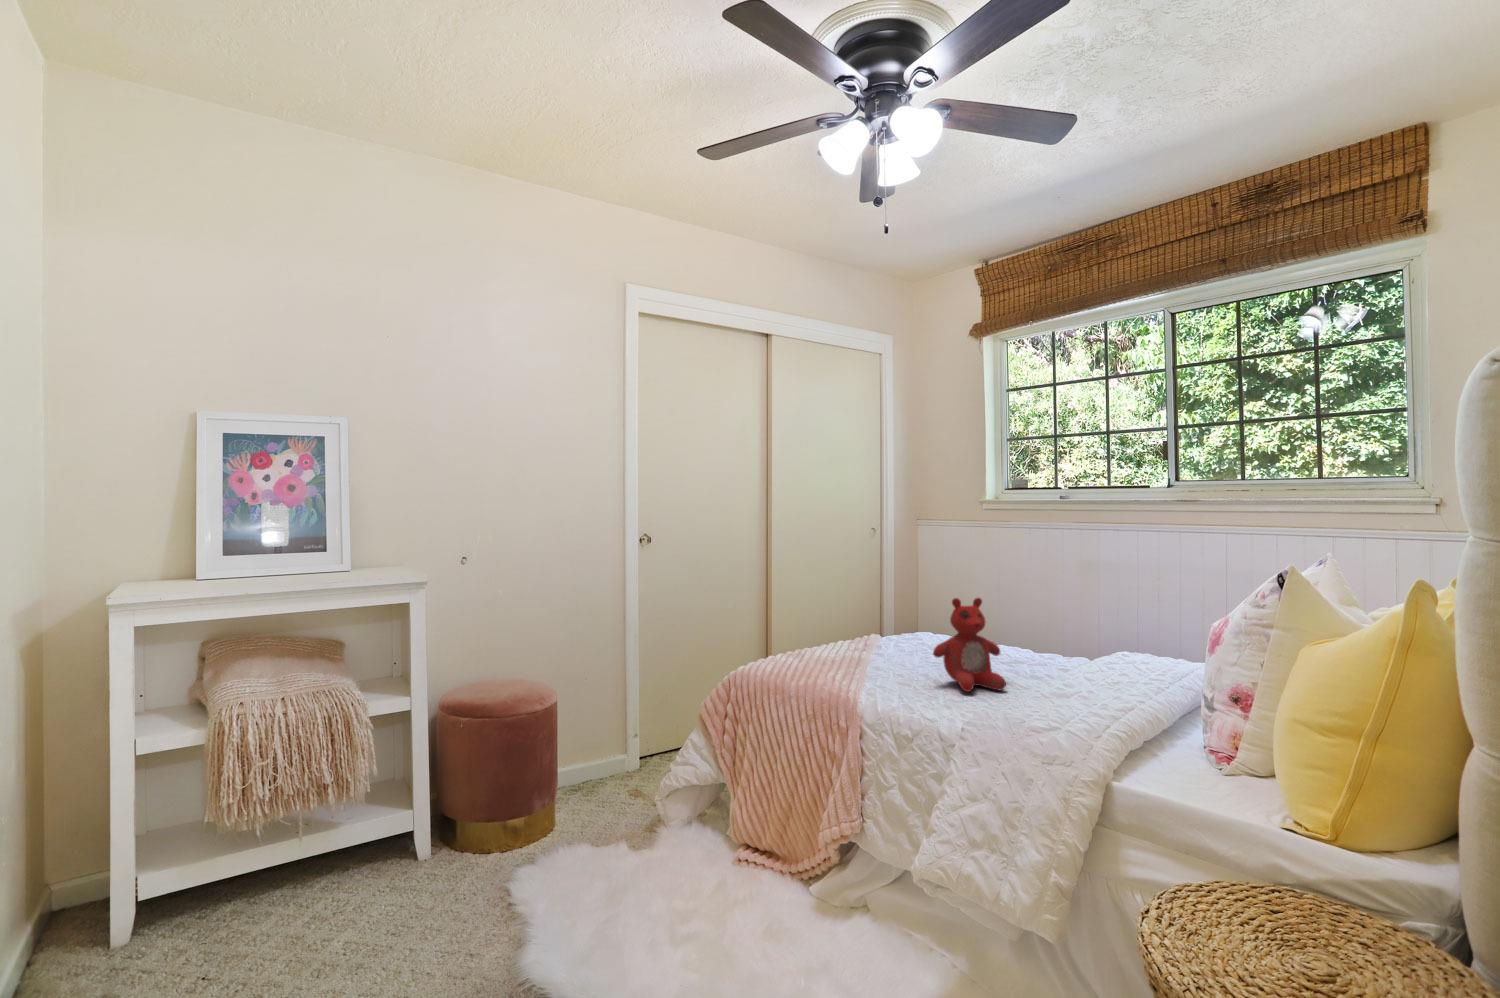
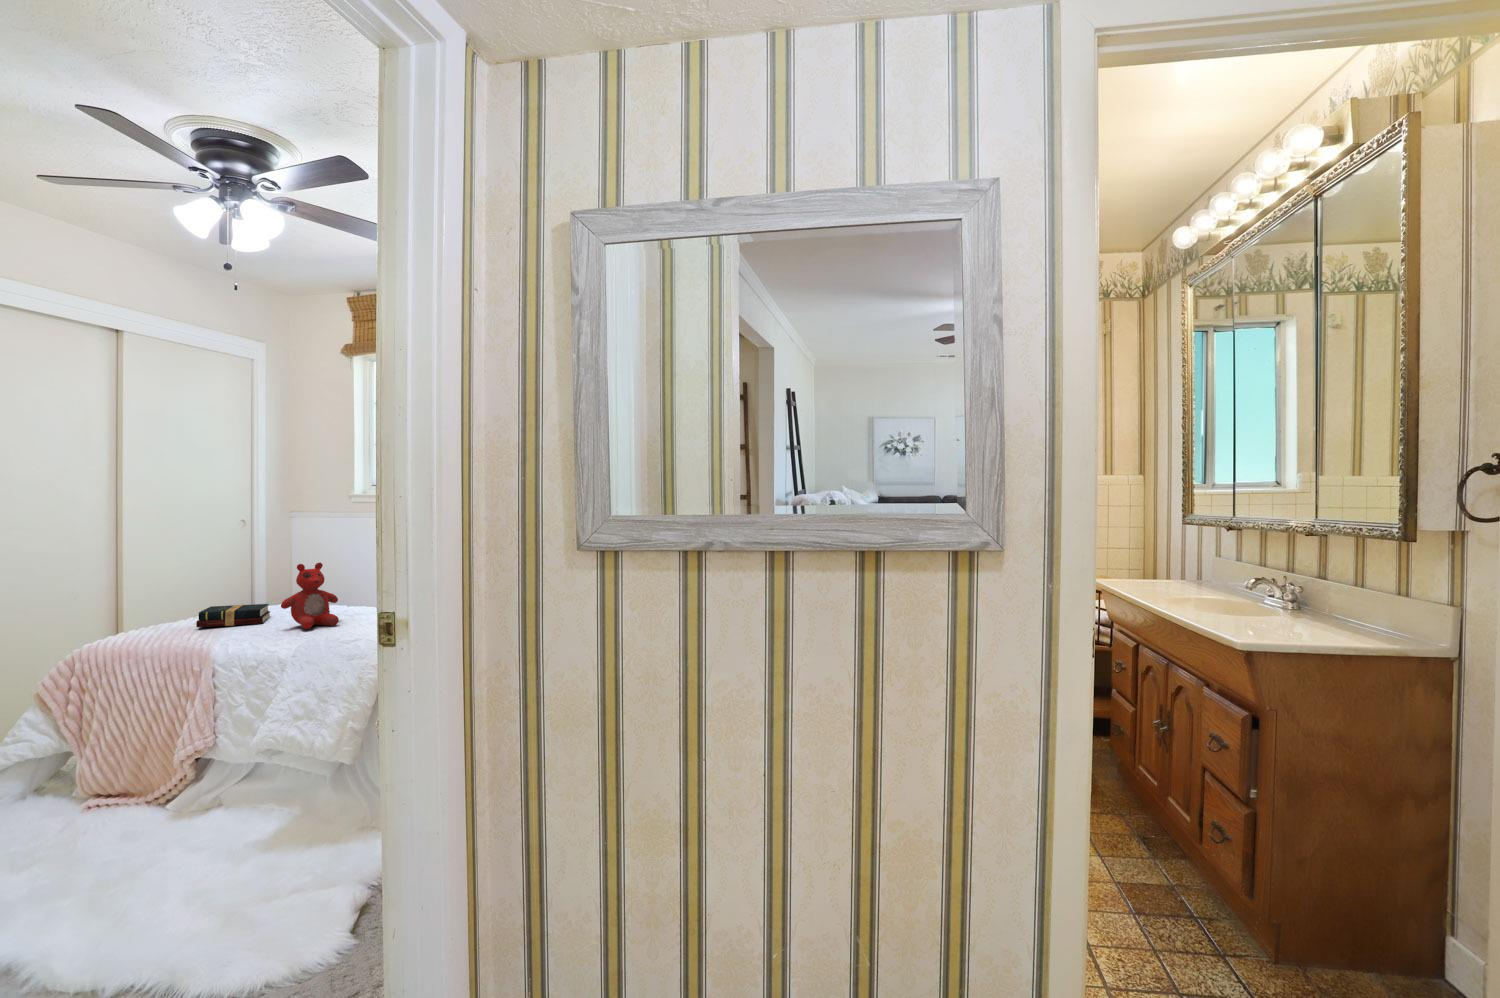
hardback book: none [838,637,912,669] -> present [196,604,270,627]

